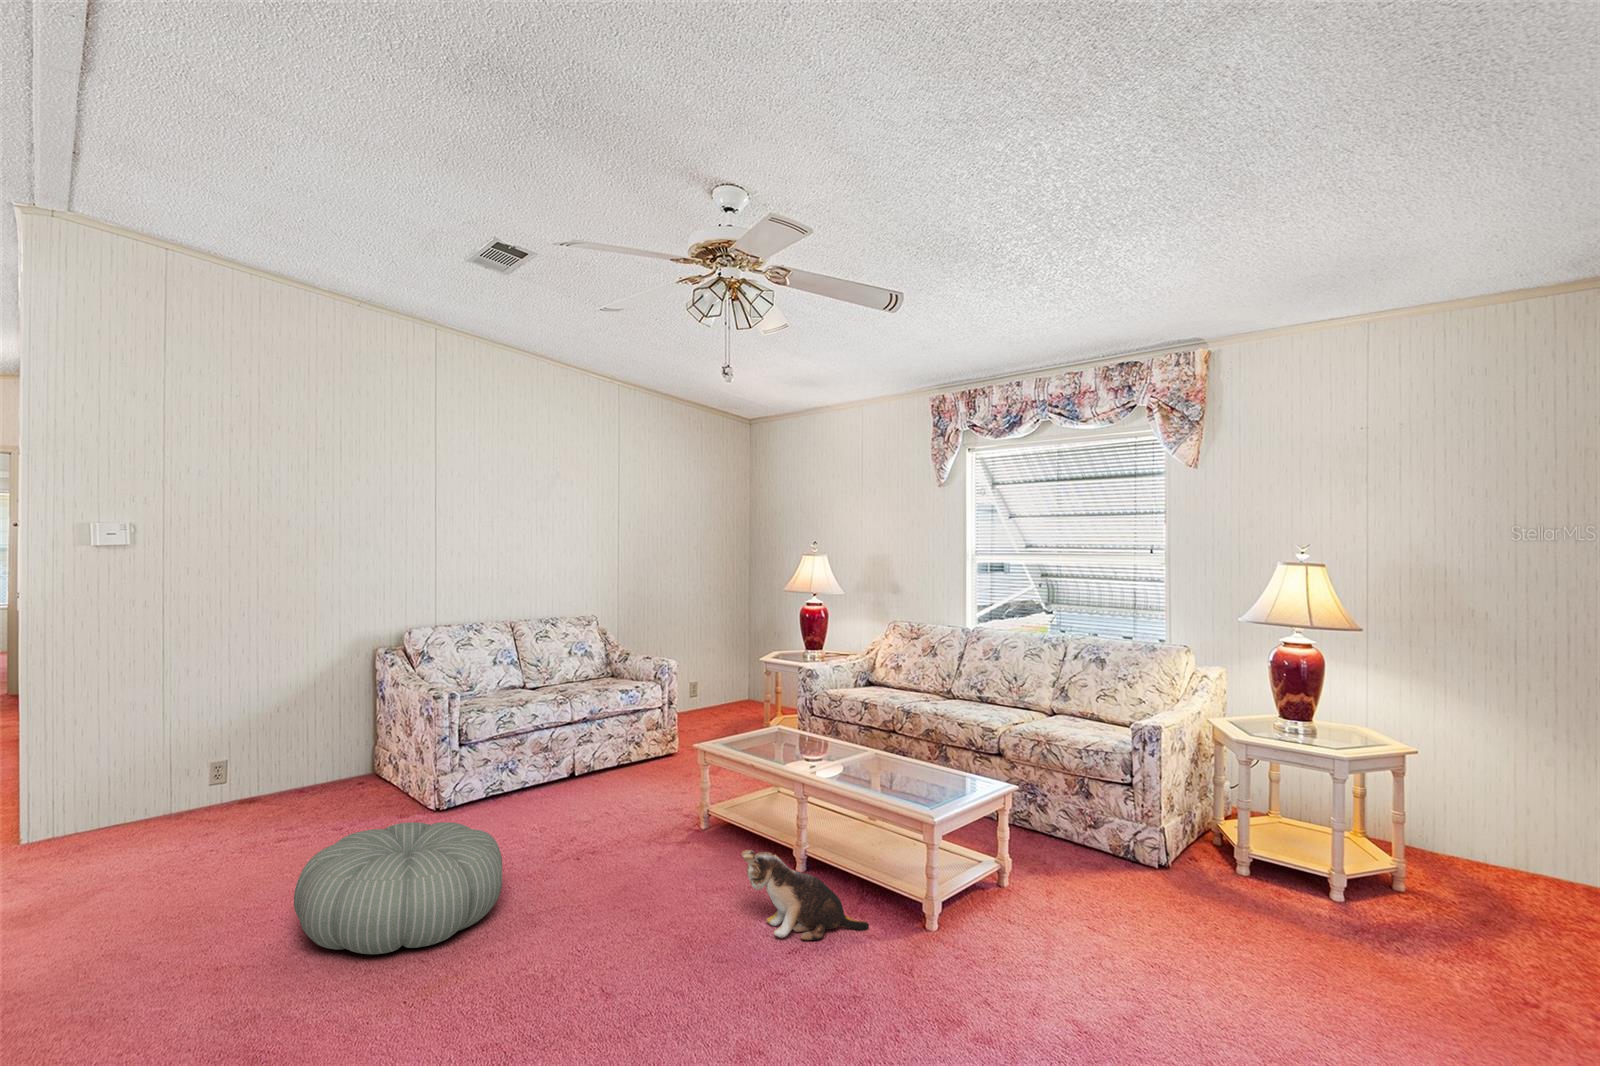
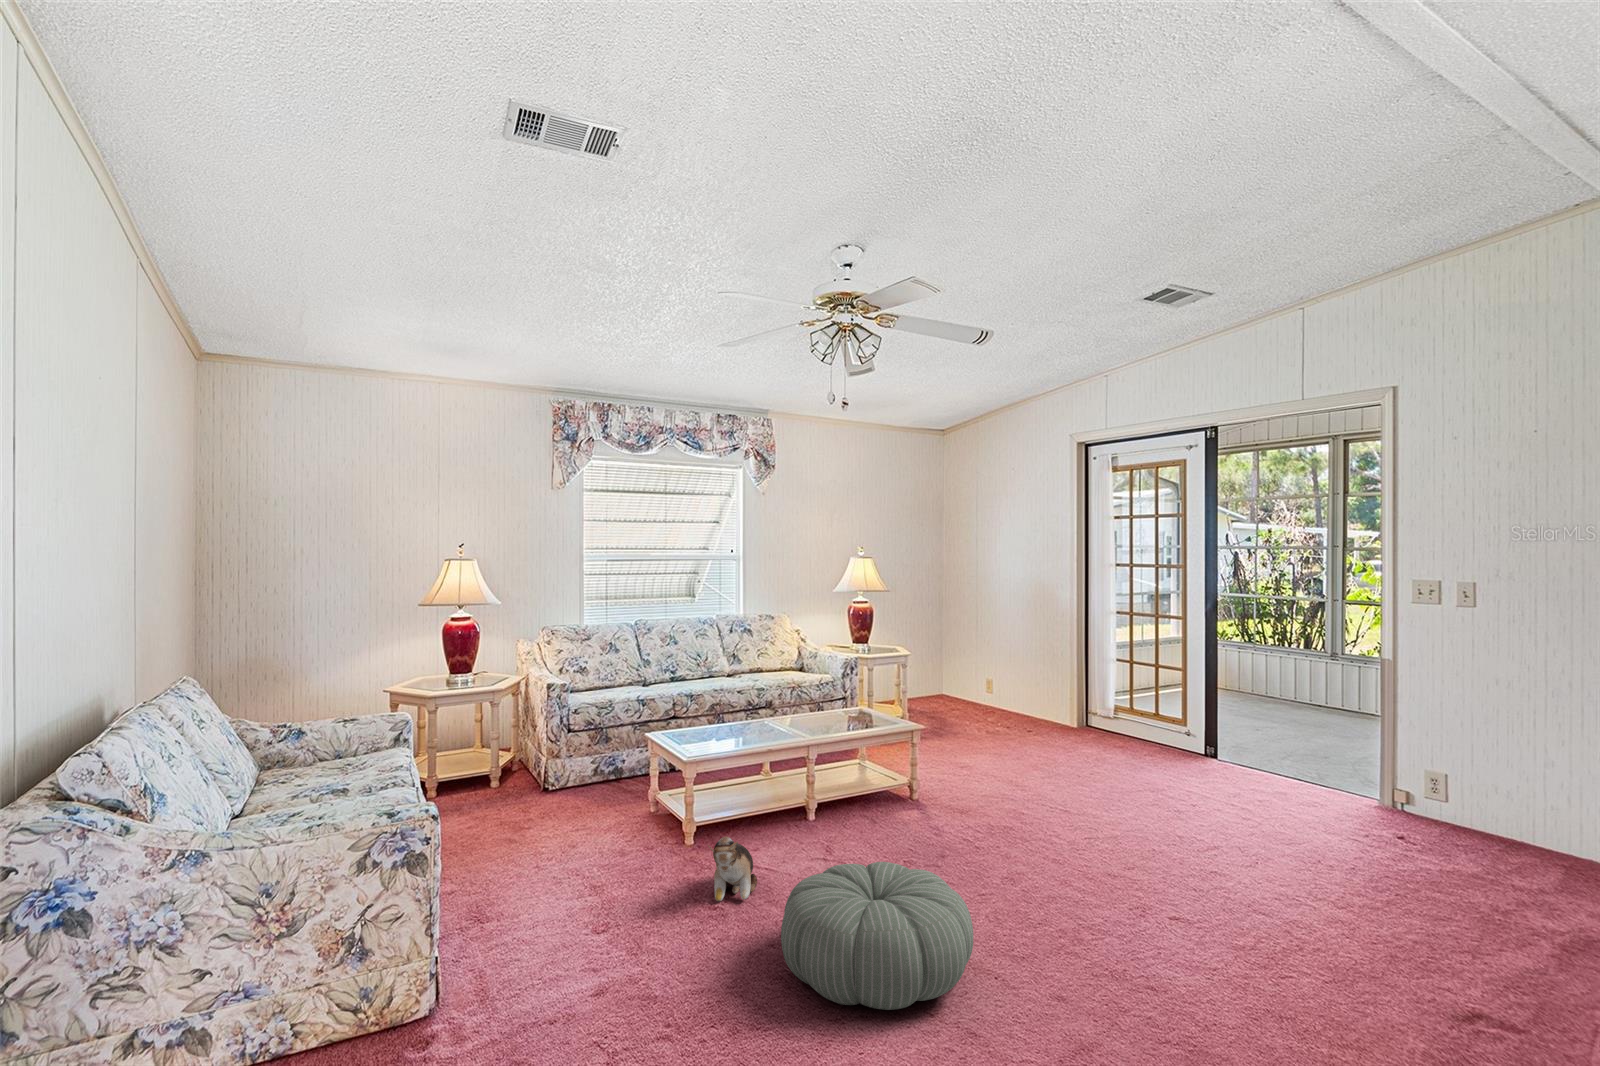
plush toy: present [741,850,869,941] -> present [708,836,757,901]

